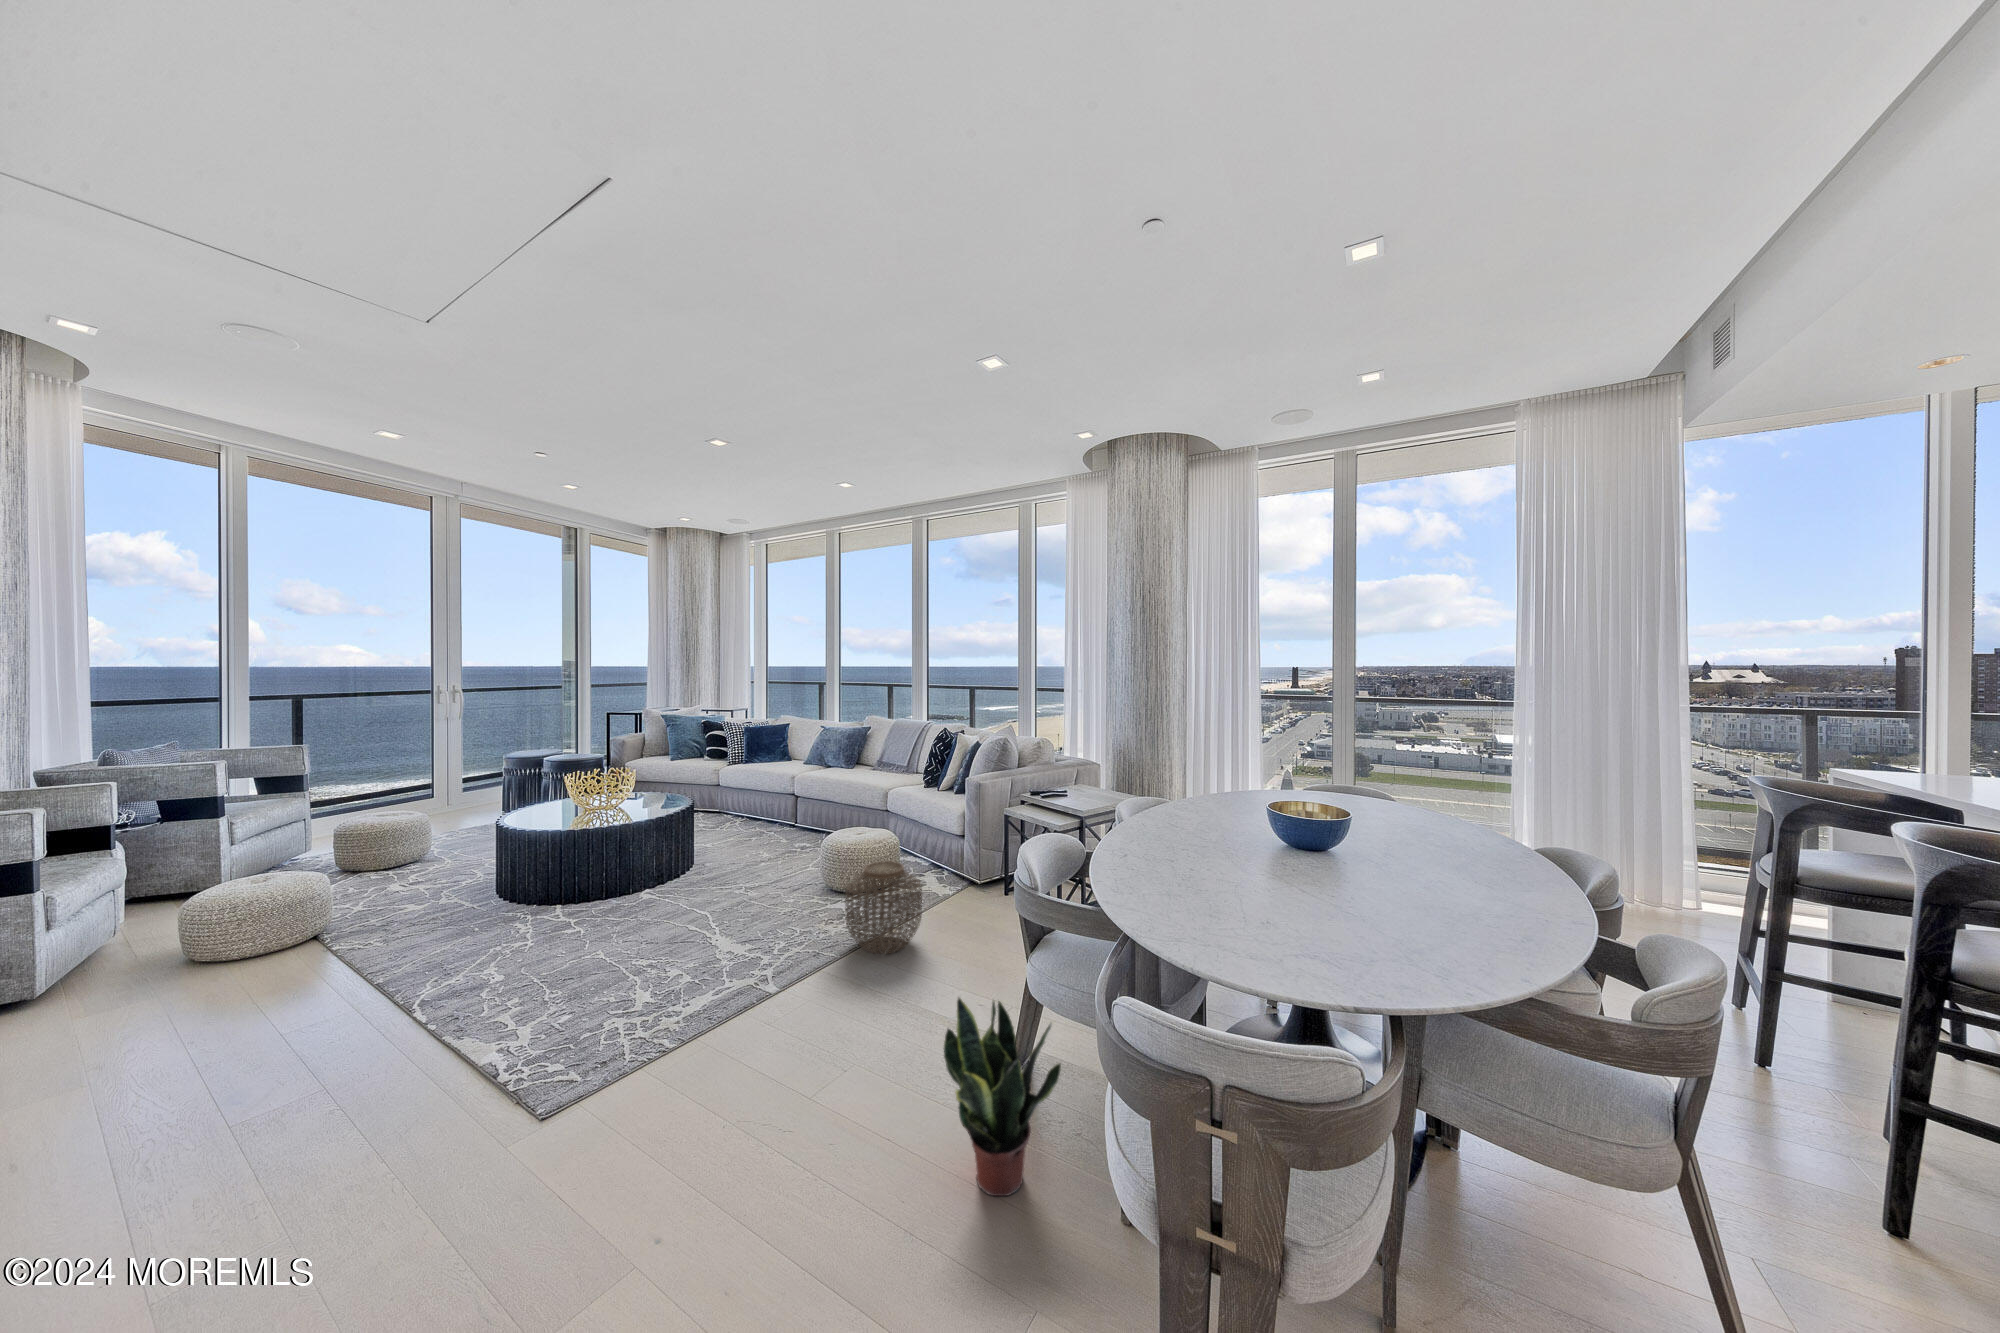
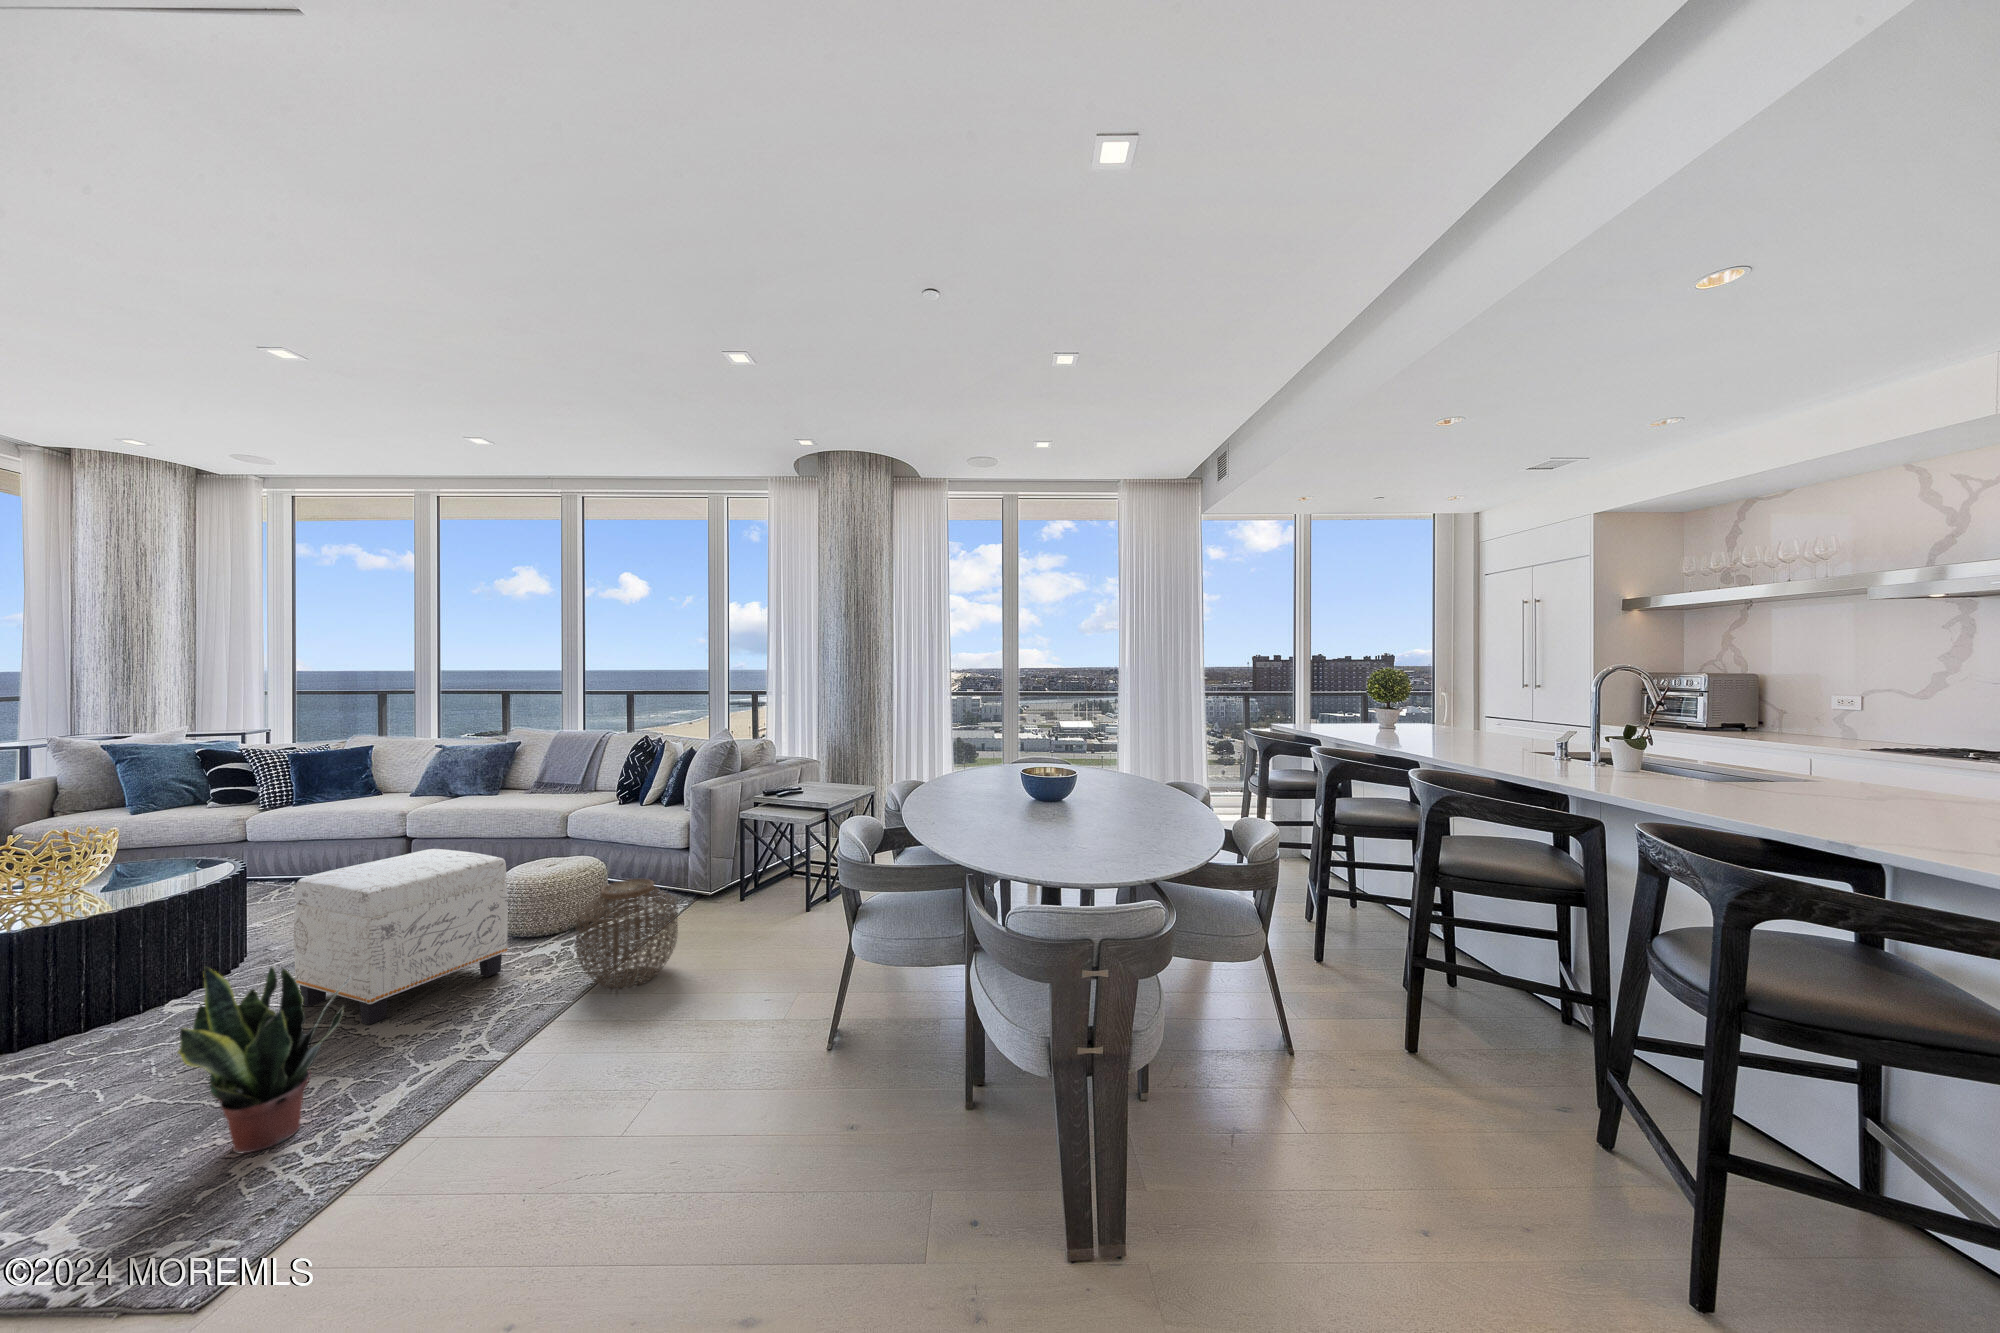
ottoman: none [694,813,813,939] -> present [294,849,508,1025]
potted plant: present [943,998,1061,1196] -> present [178,967,351,1154]

